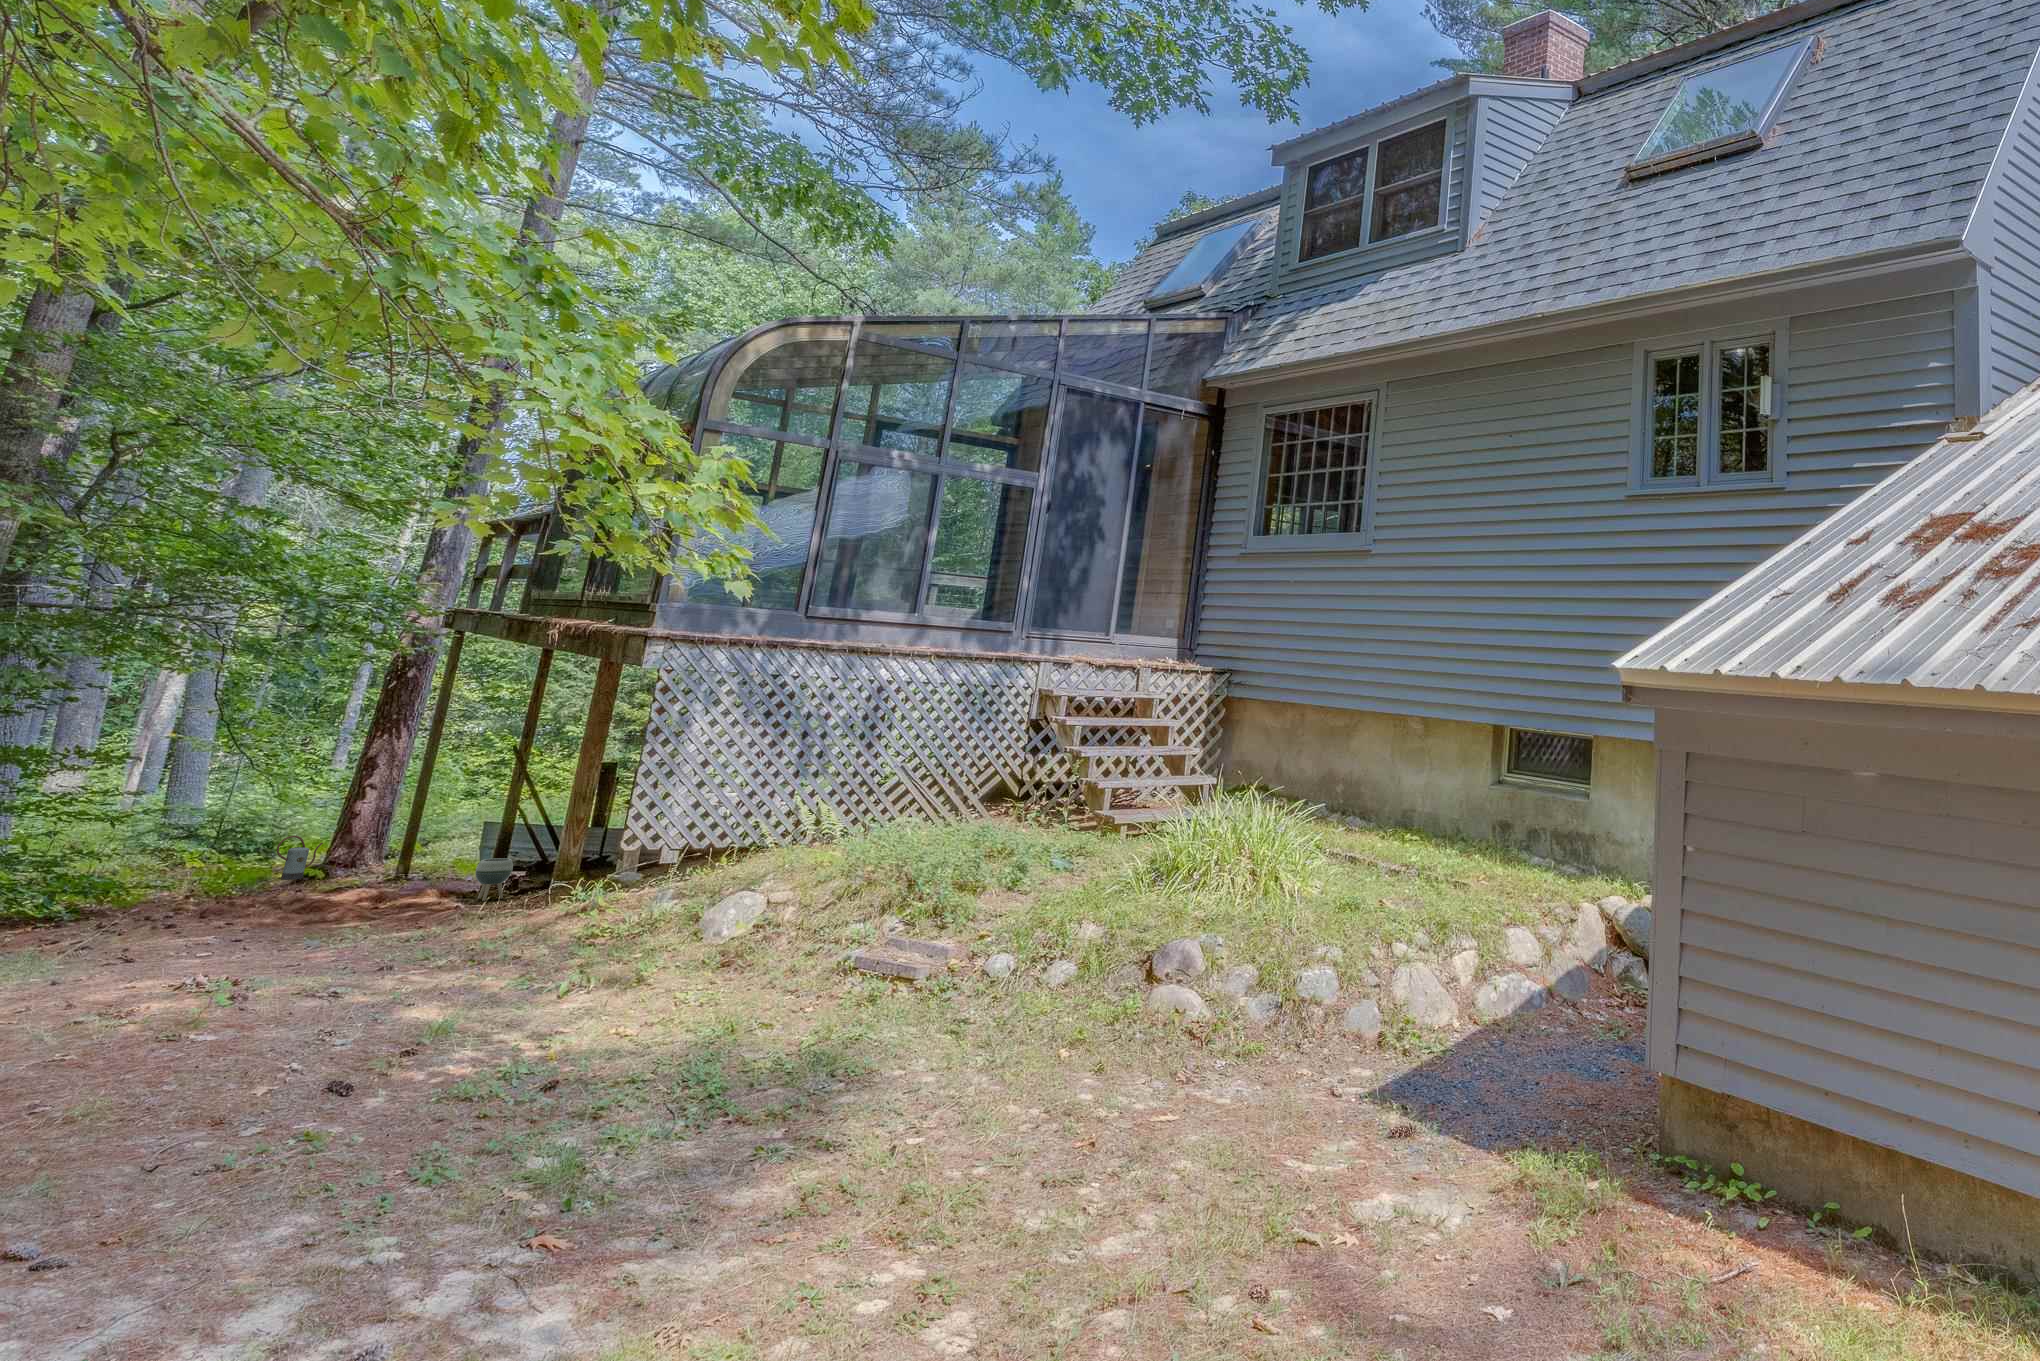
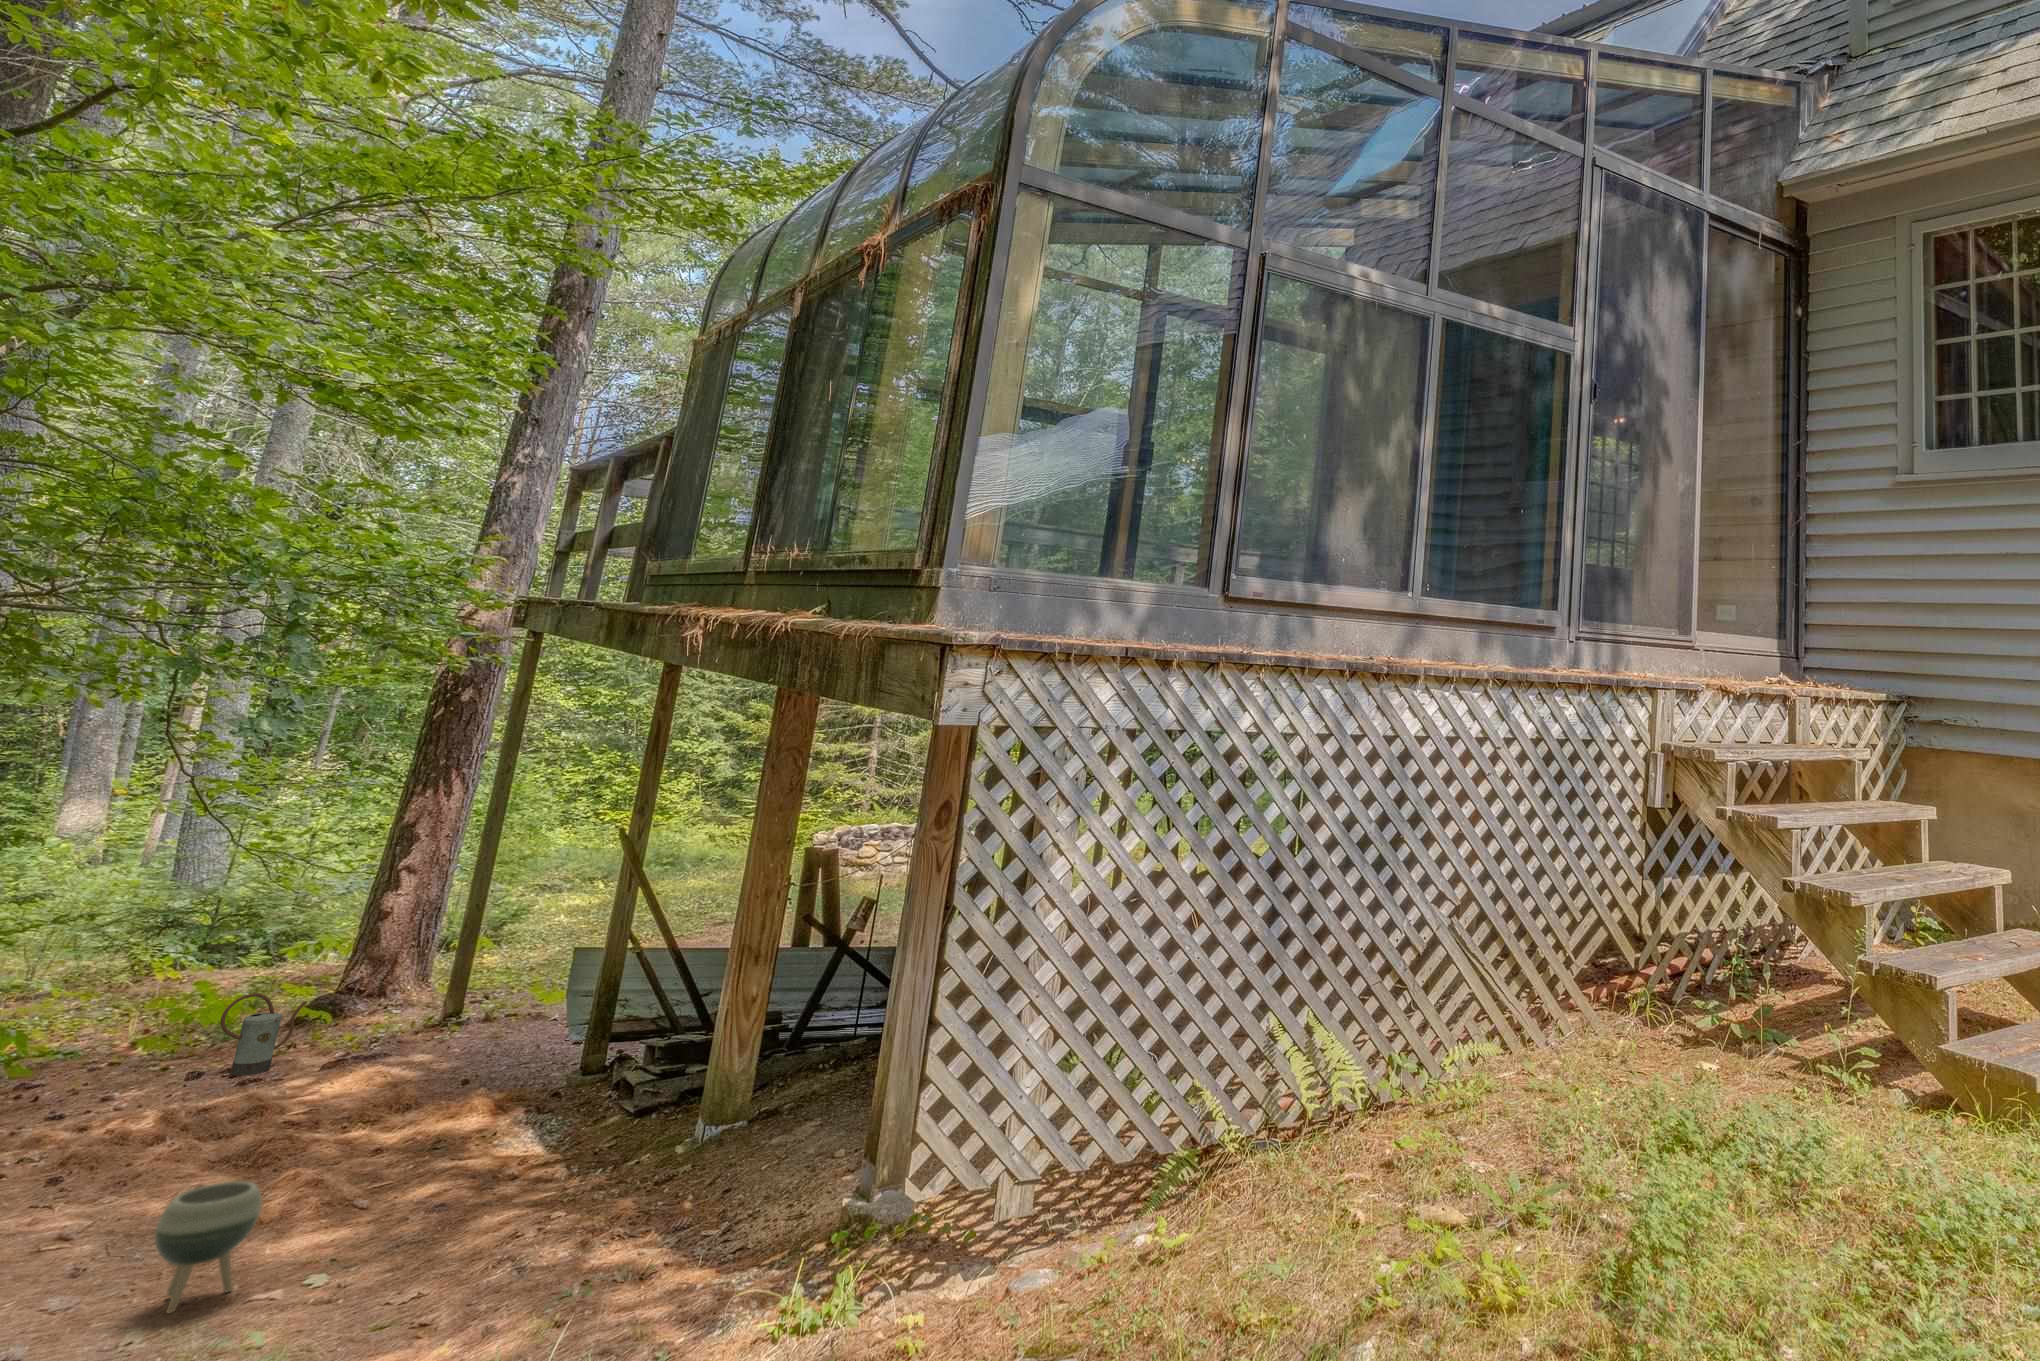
planter: present [476,858,513,901] -> present [155,1181,262,1314]

